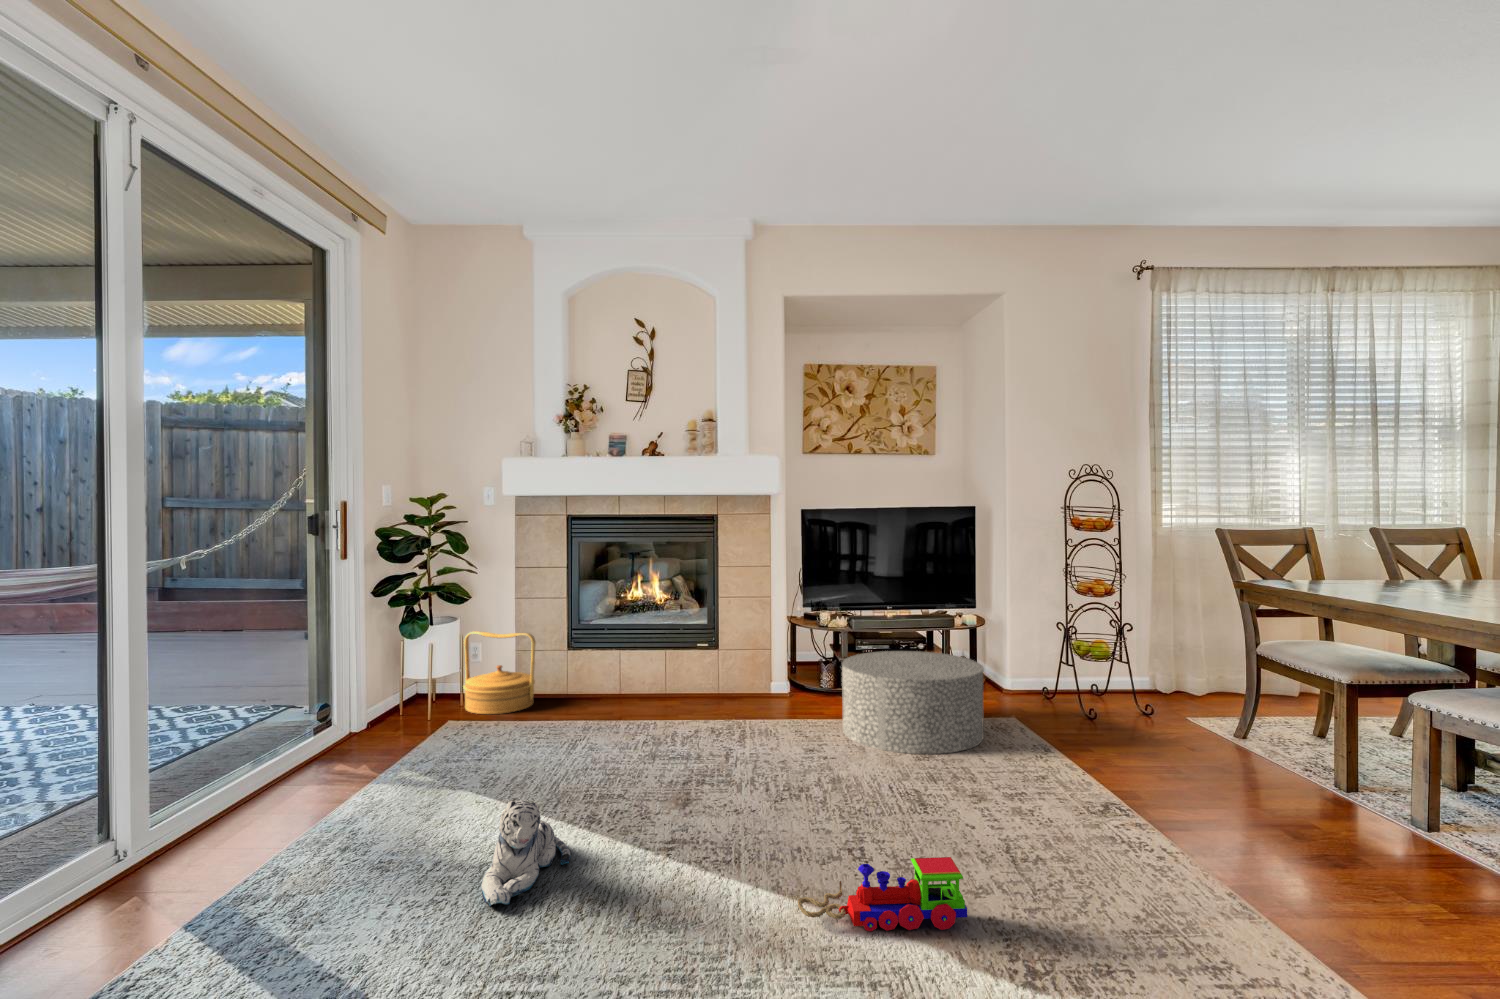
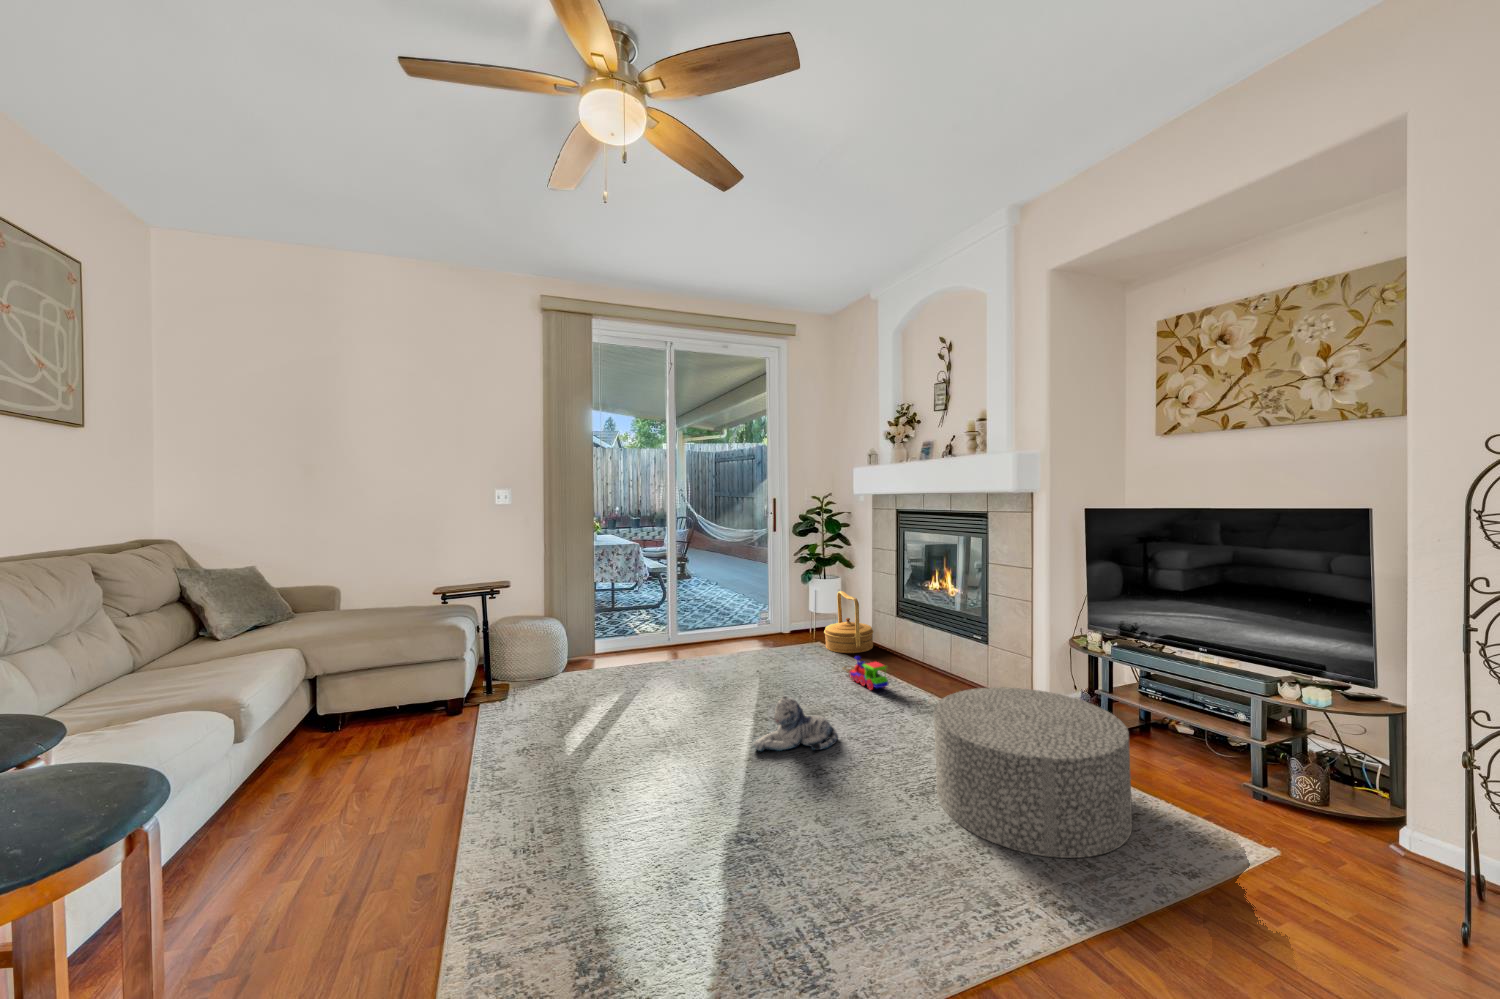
plush toy: present [481,801,571,907] -> present [753,696,838,751]
toy train: present [798,857,967,931] -> present [843,656,888,690]

